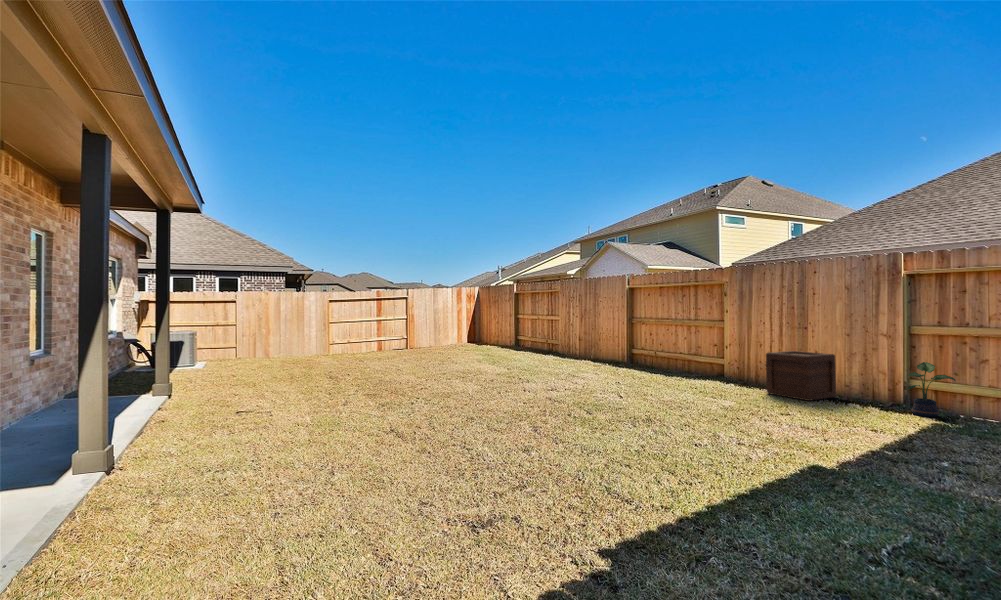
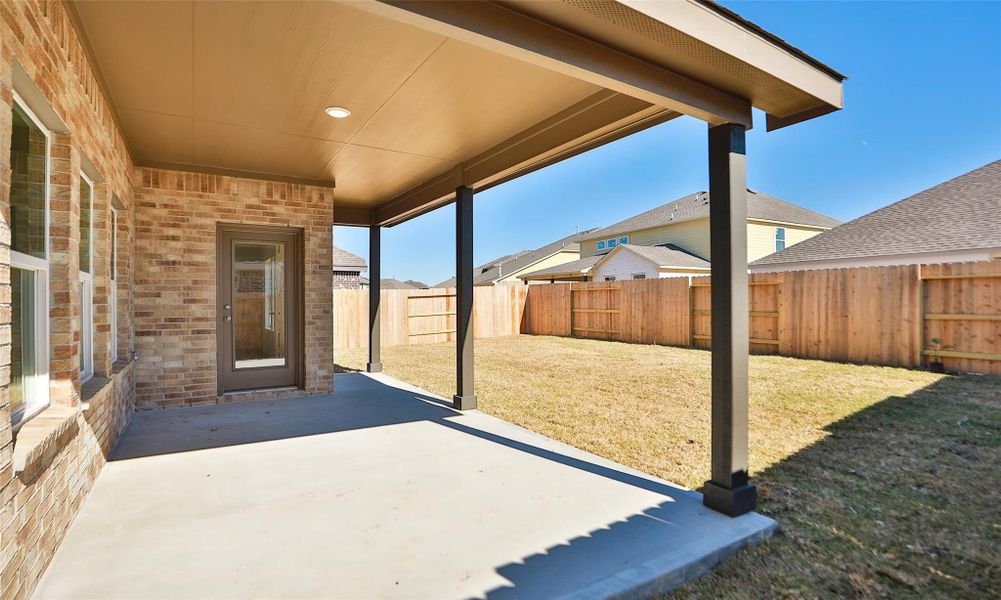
wooden crate: present [766,351,836,401] -> none [822,333,872,367]

